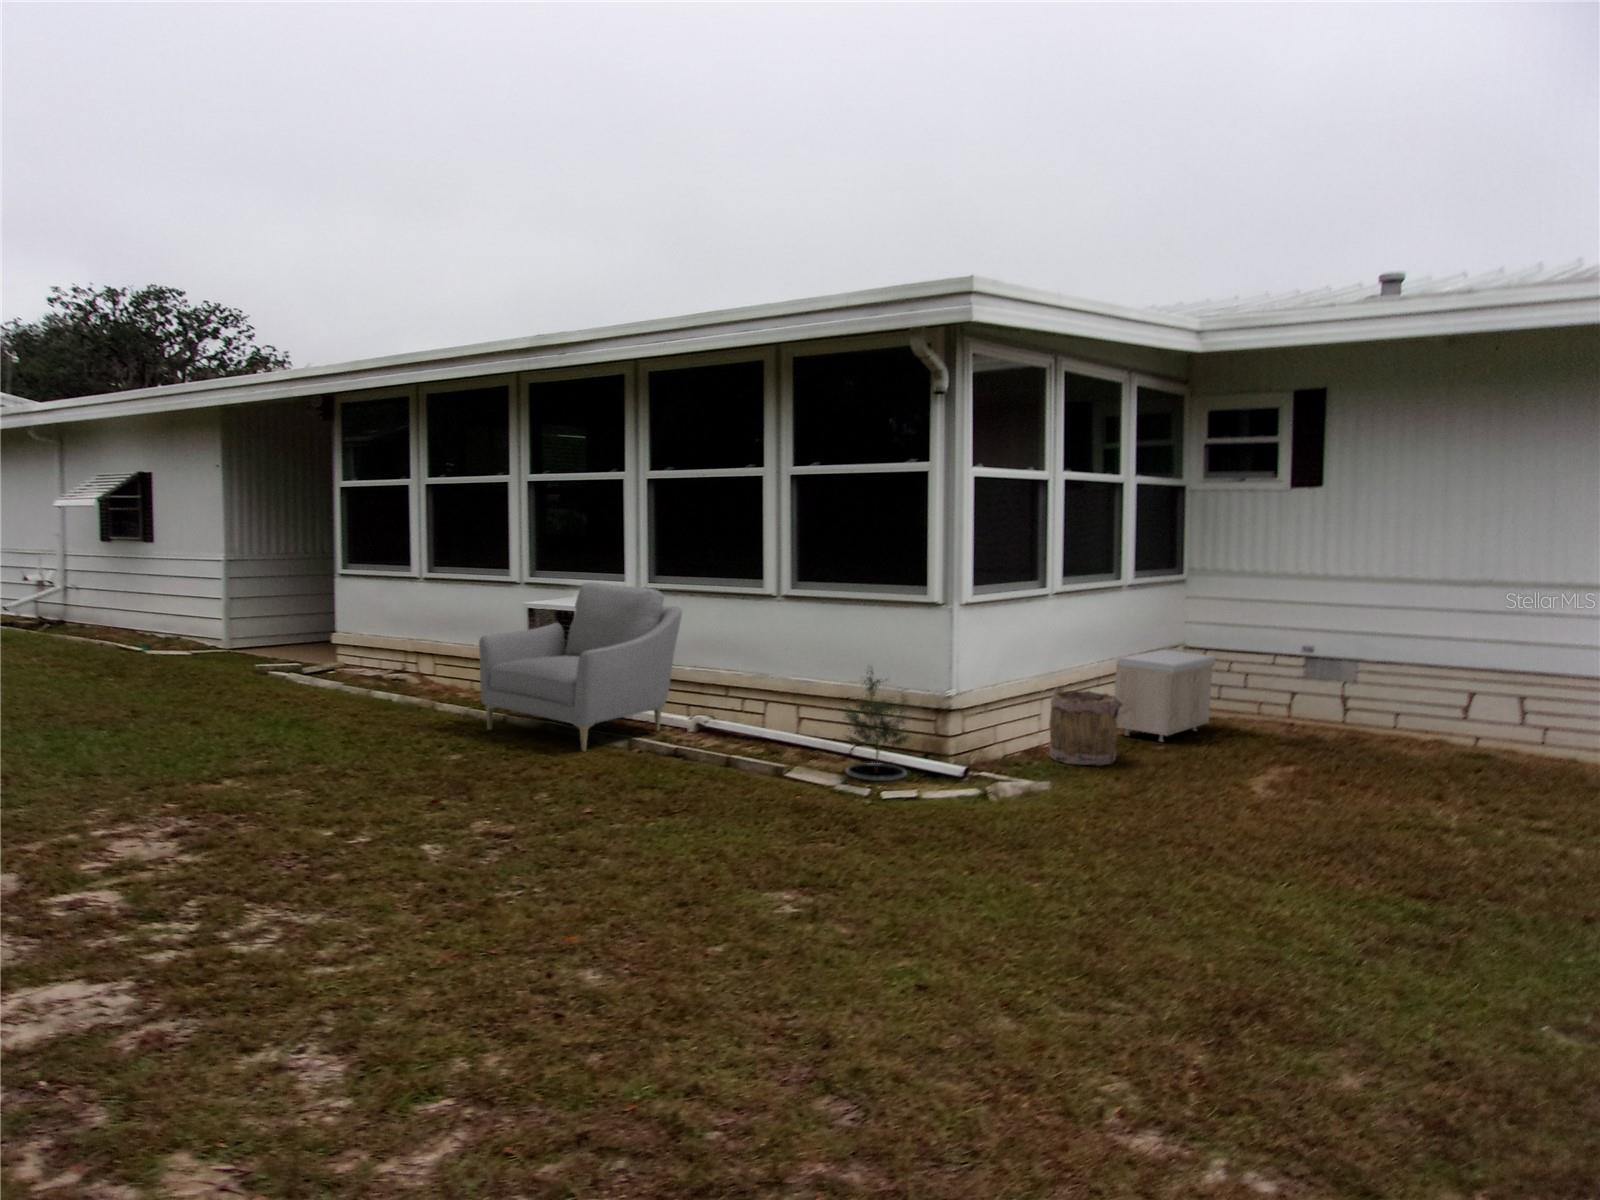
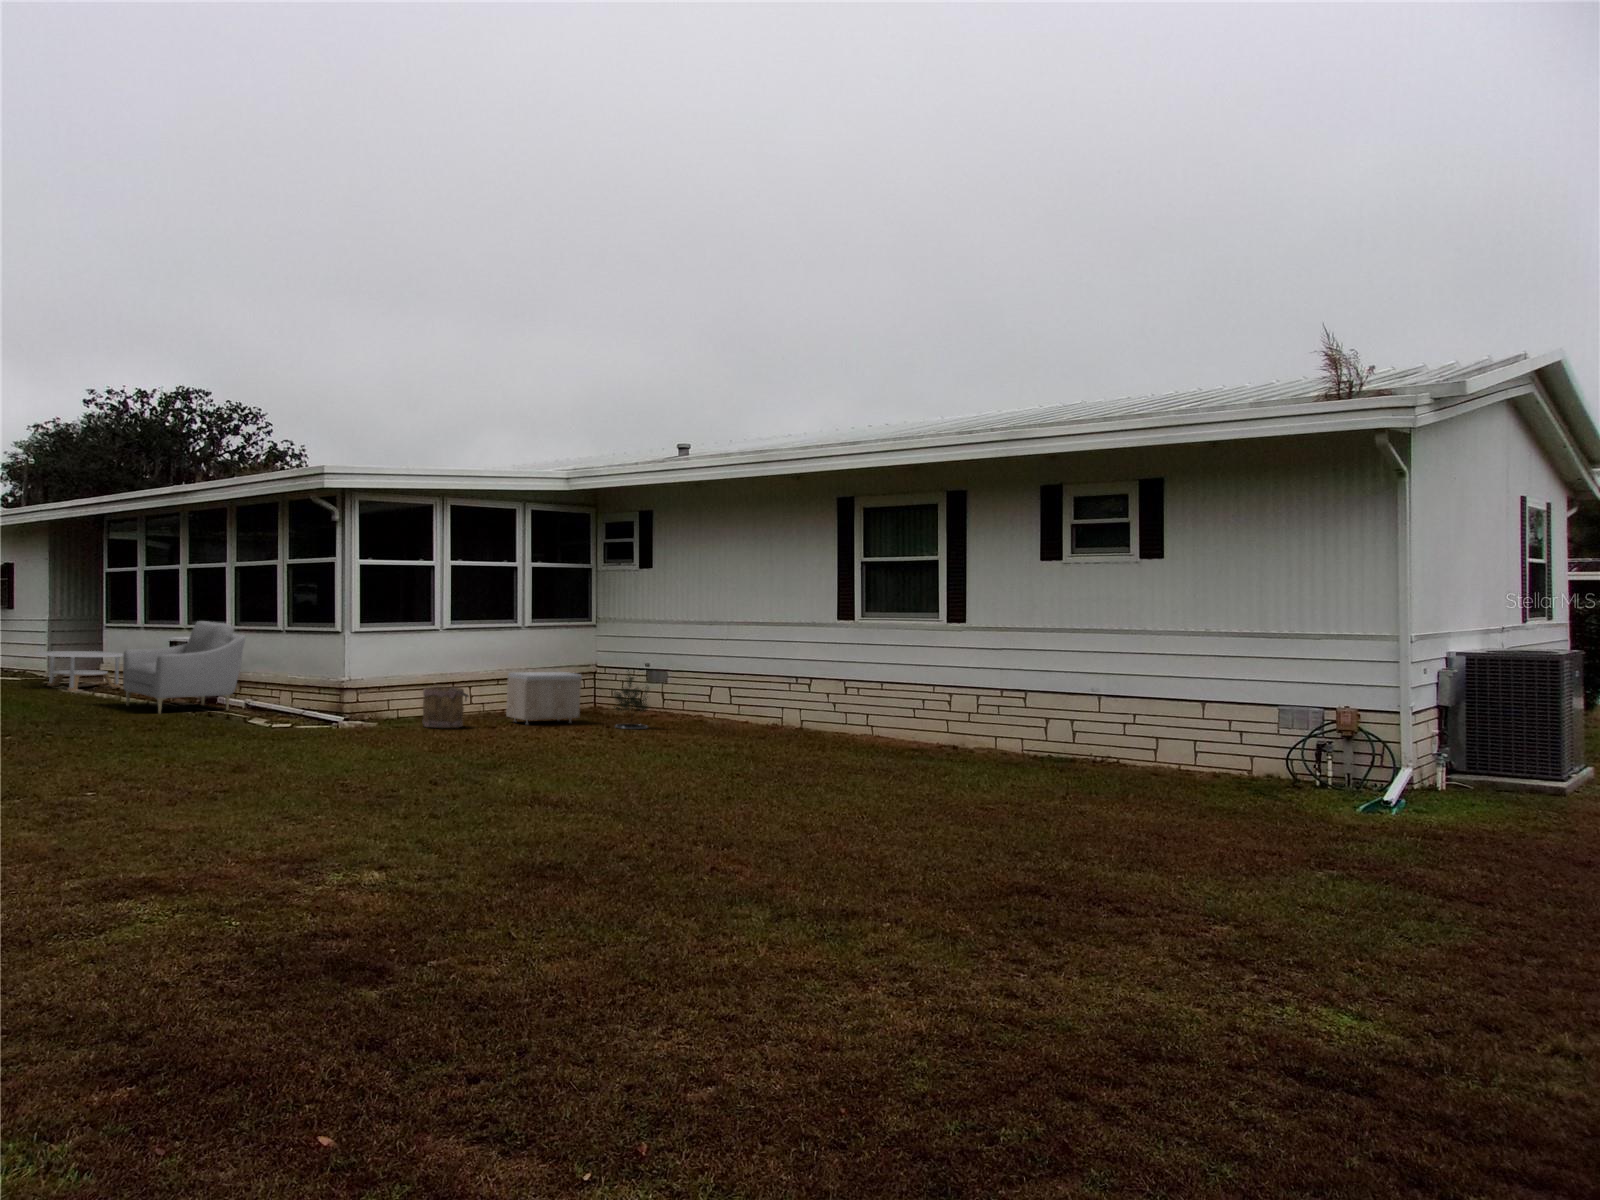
round table: none [247,620,387,689] -> present [34,651,123,691]
potted tree: present [845,671,910,781] -> present [613,669,649,729]

